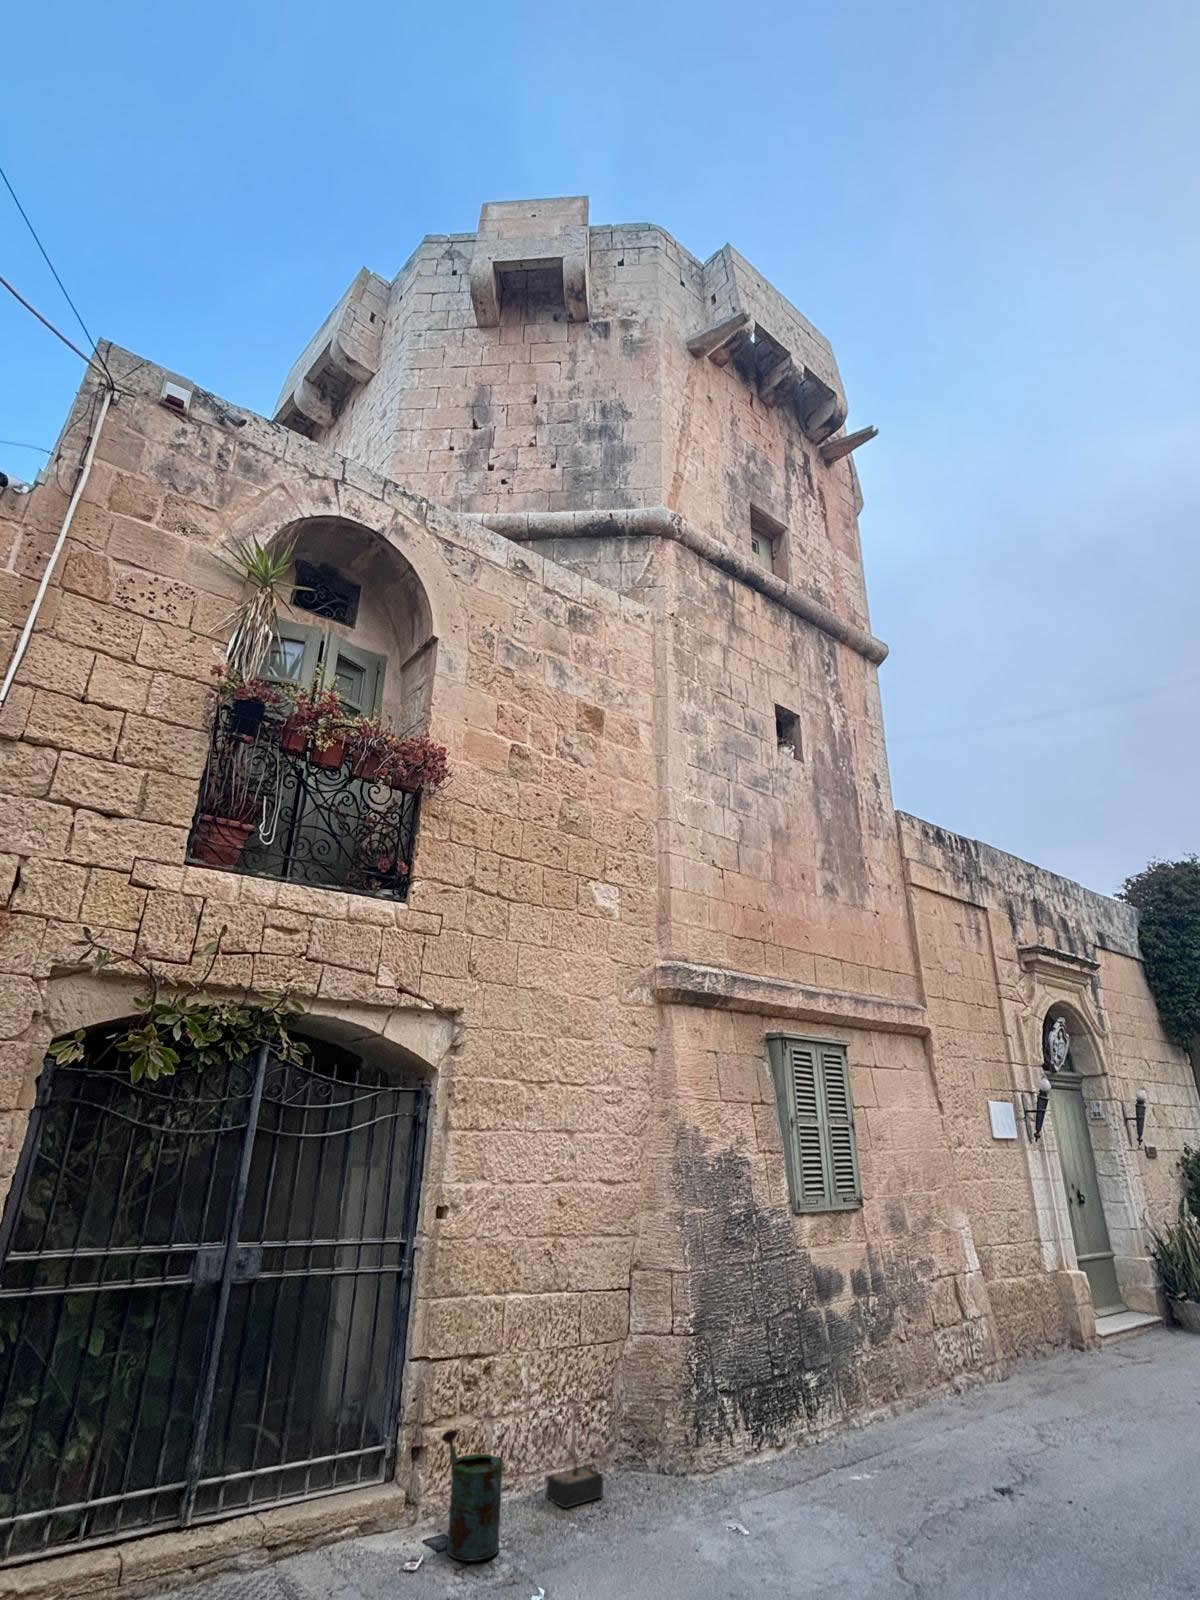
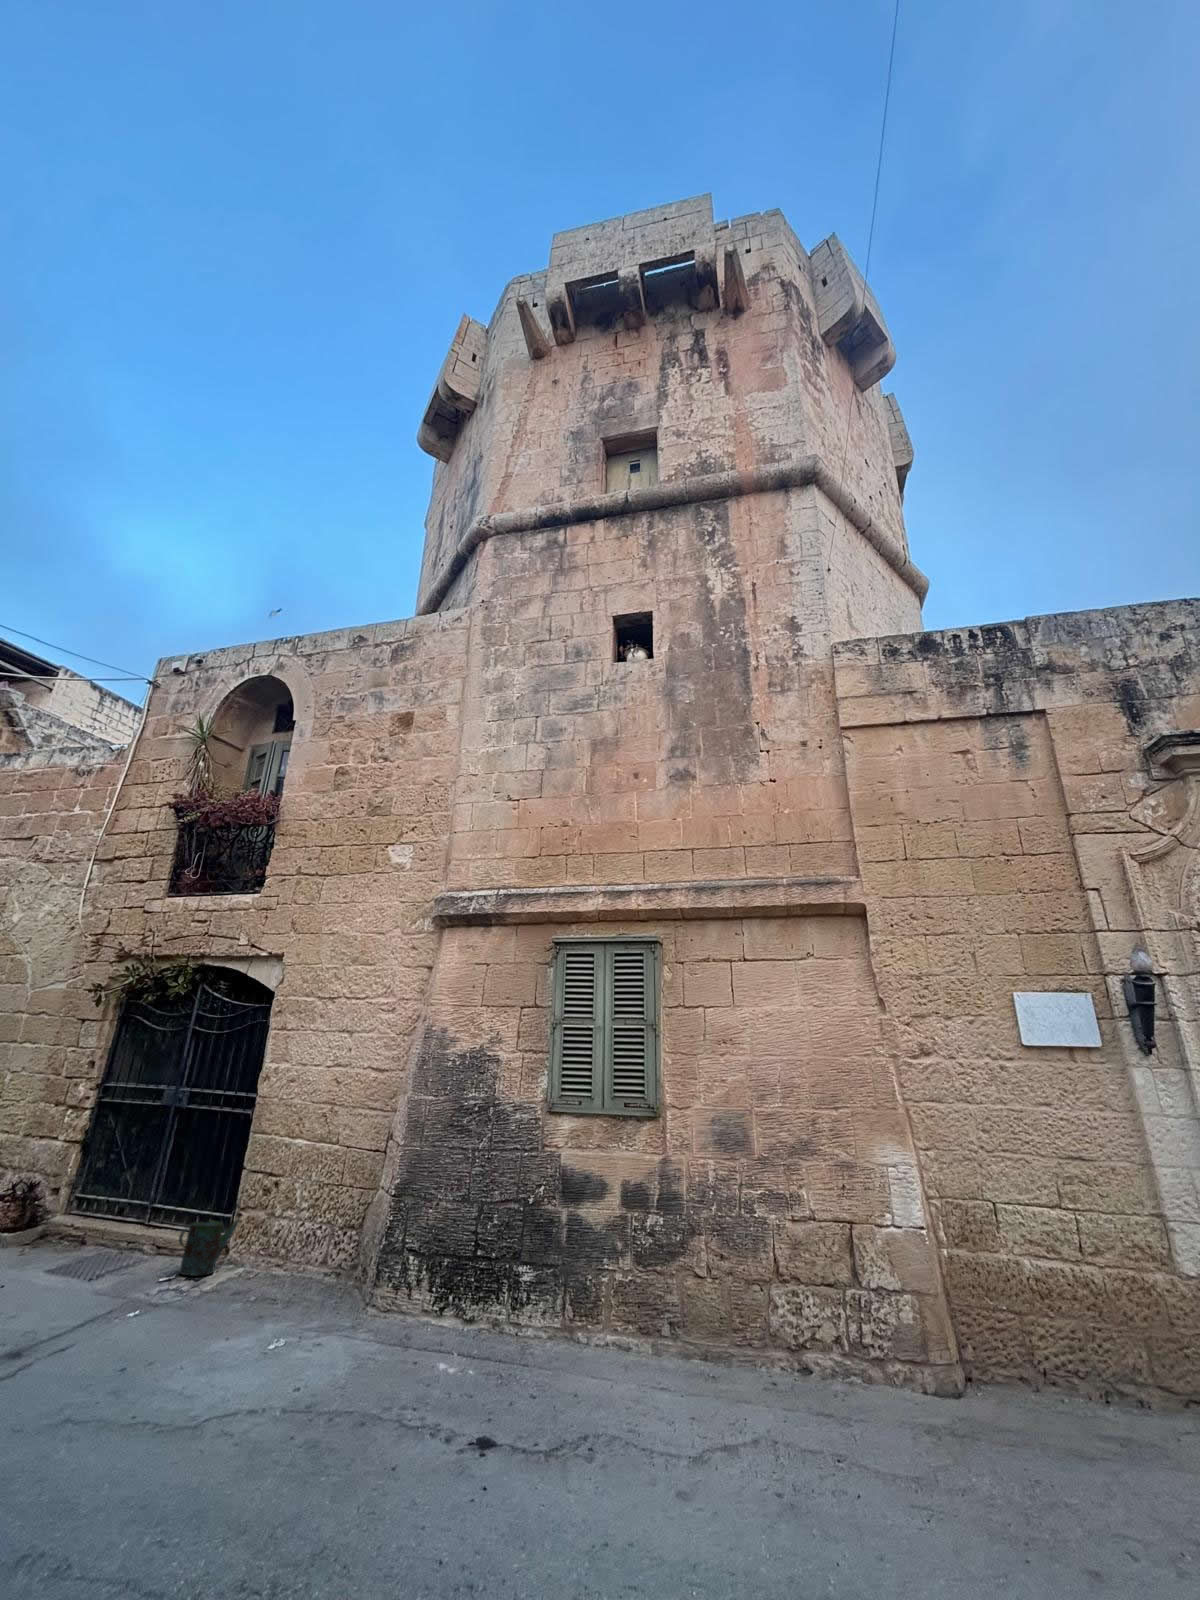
decorative plant: present [534,1421,606,1508] -> none [268,1224,326,1287]

